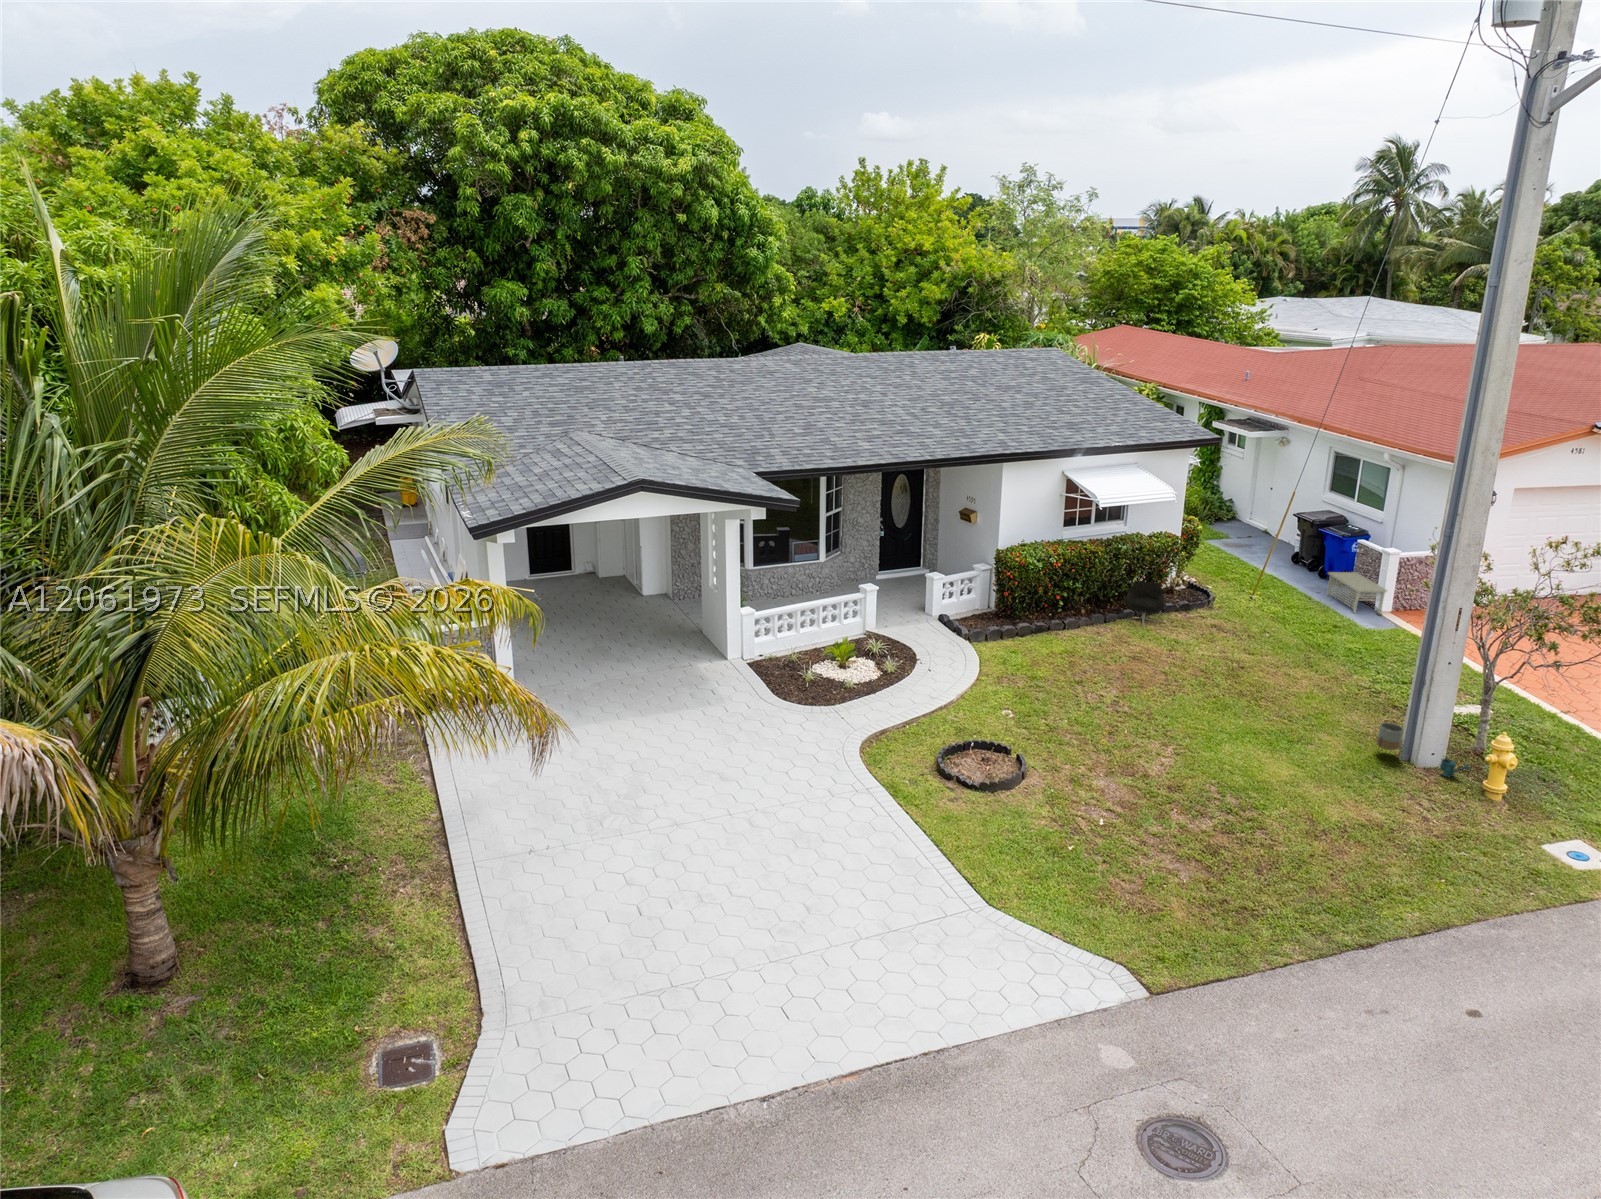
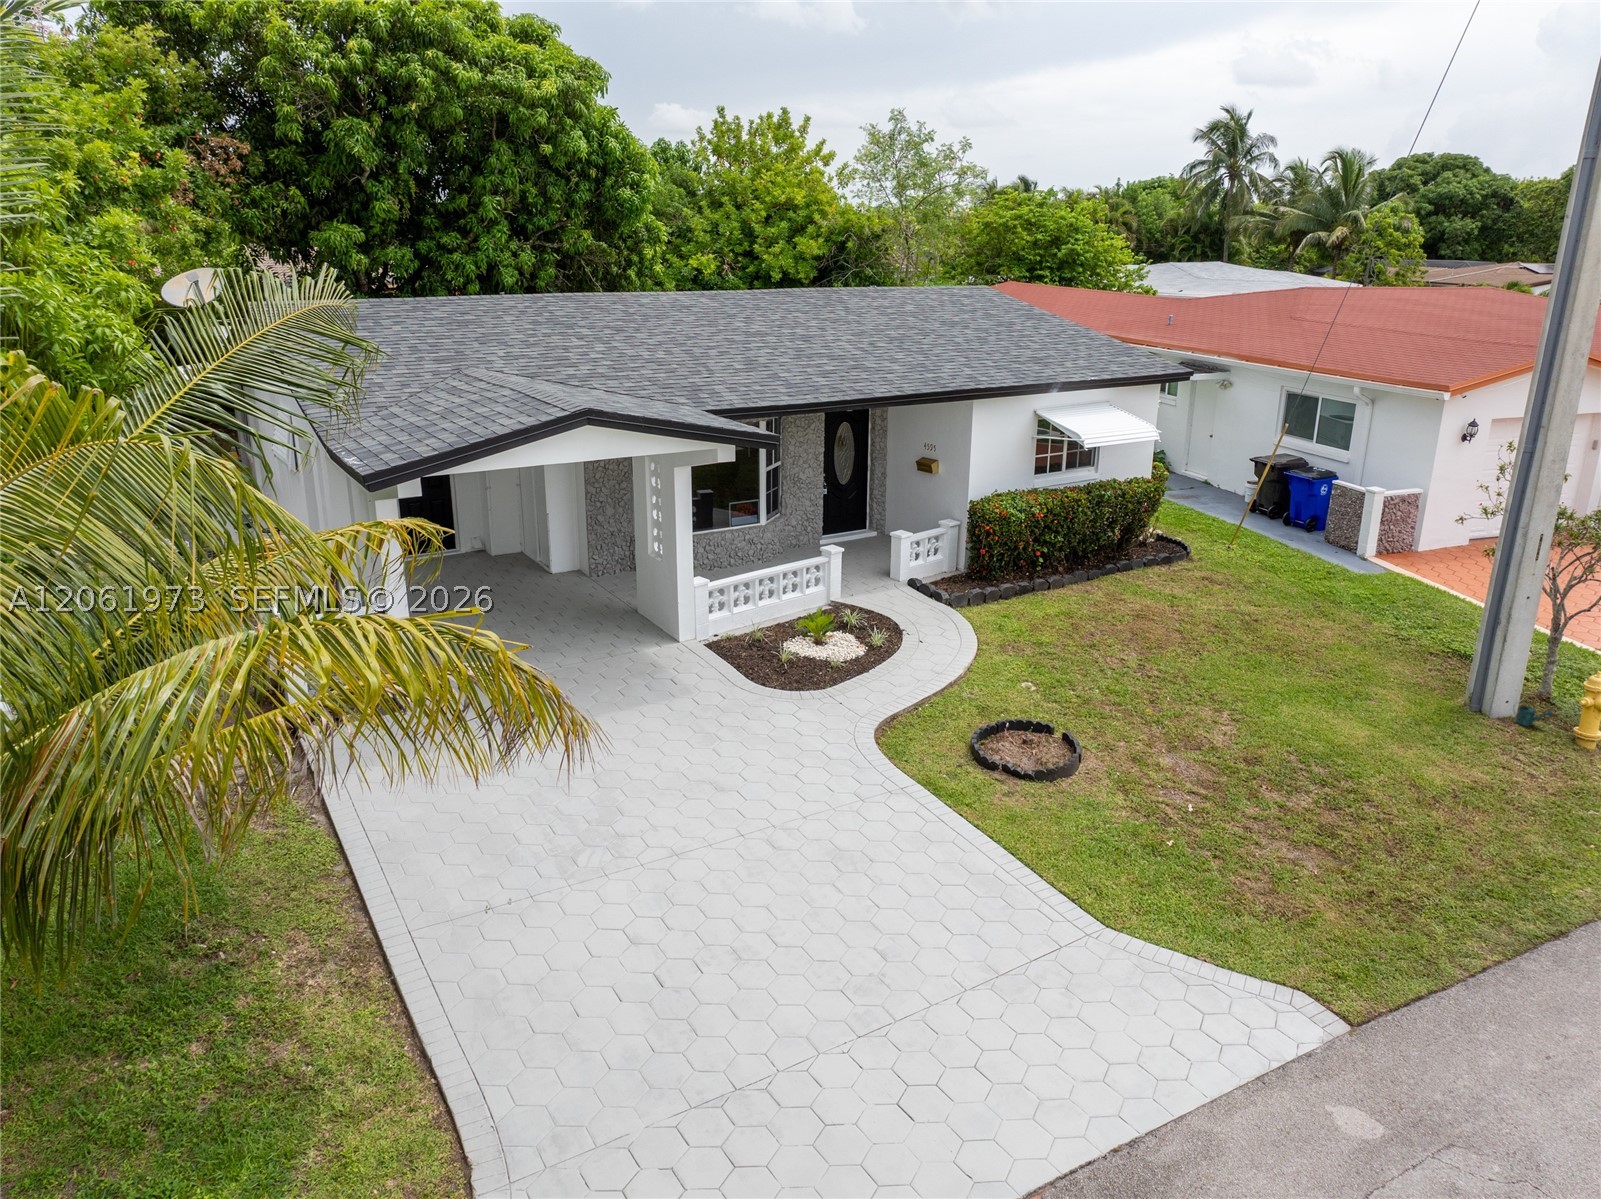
storage bench: present [1326,572,1387,613] -> none [1299,517,1370,560]
lounge chair: present [1125,581,1166,625] -> none [1108,533,1155,583]
planter: present [1376,722,1404,750] -> none [1441,670,1474,710]

